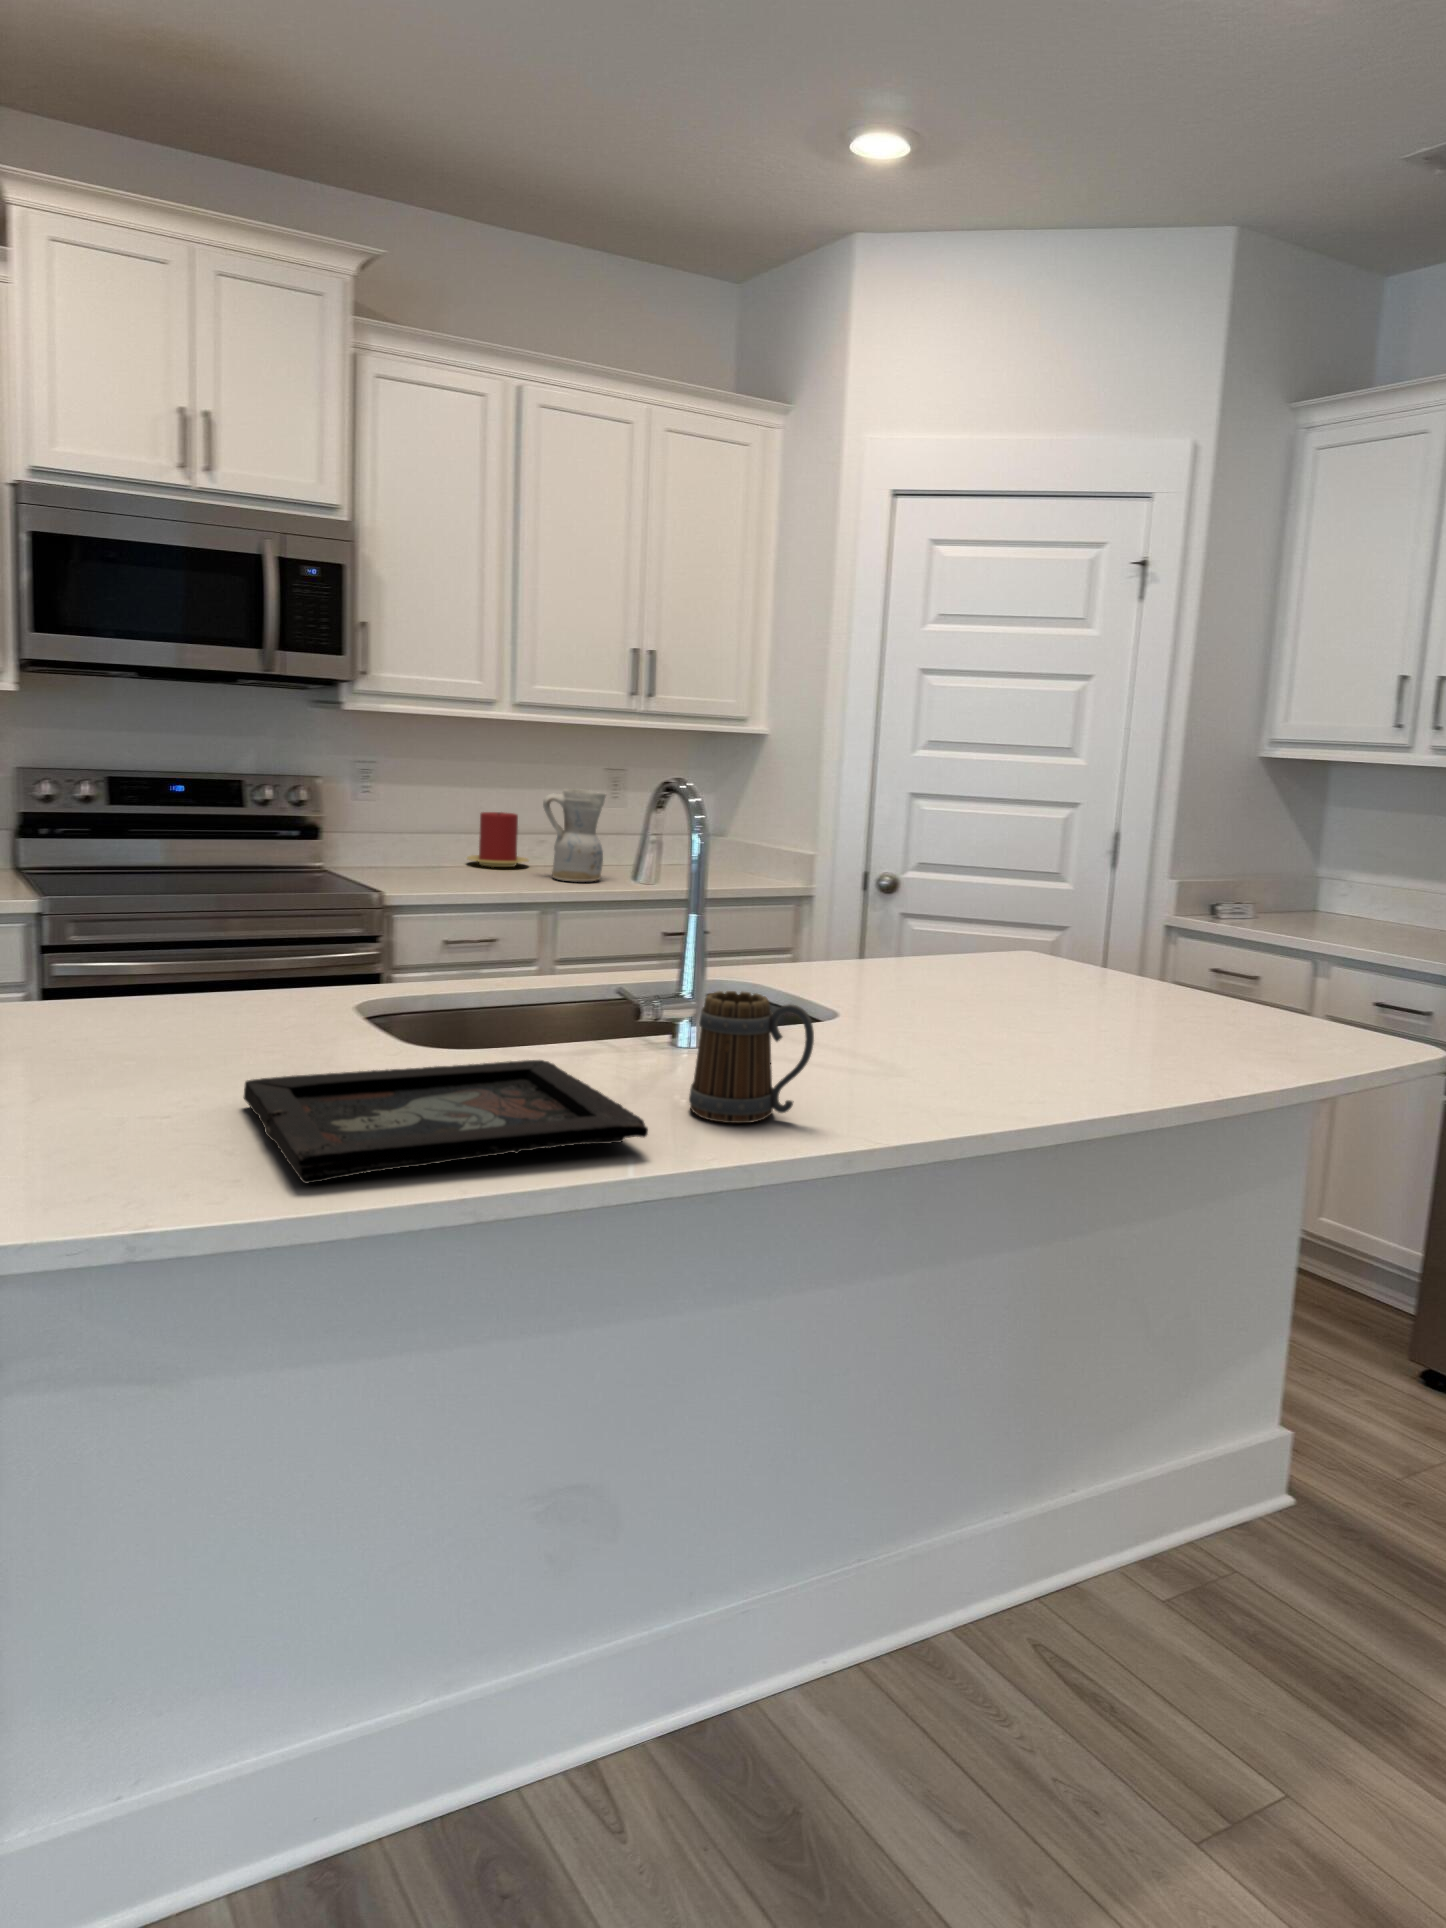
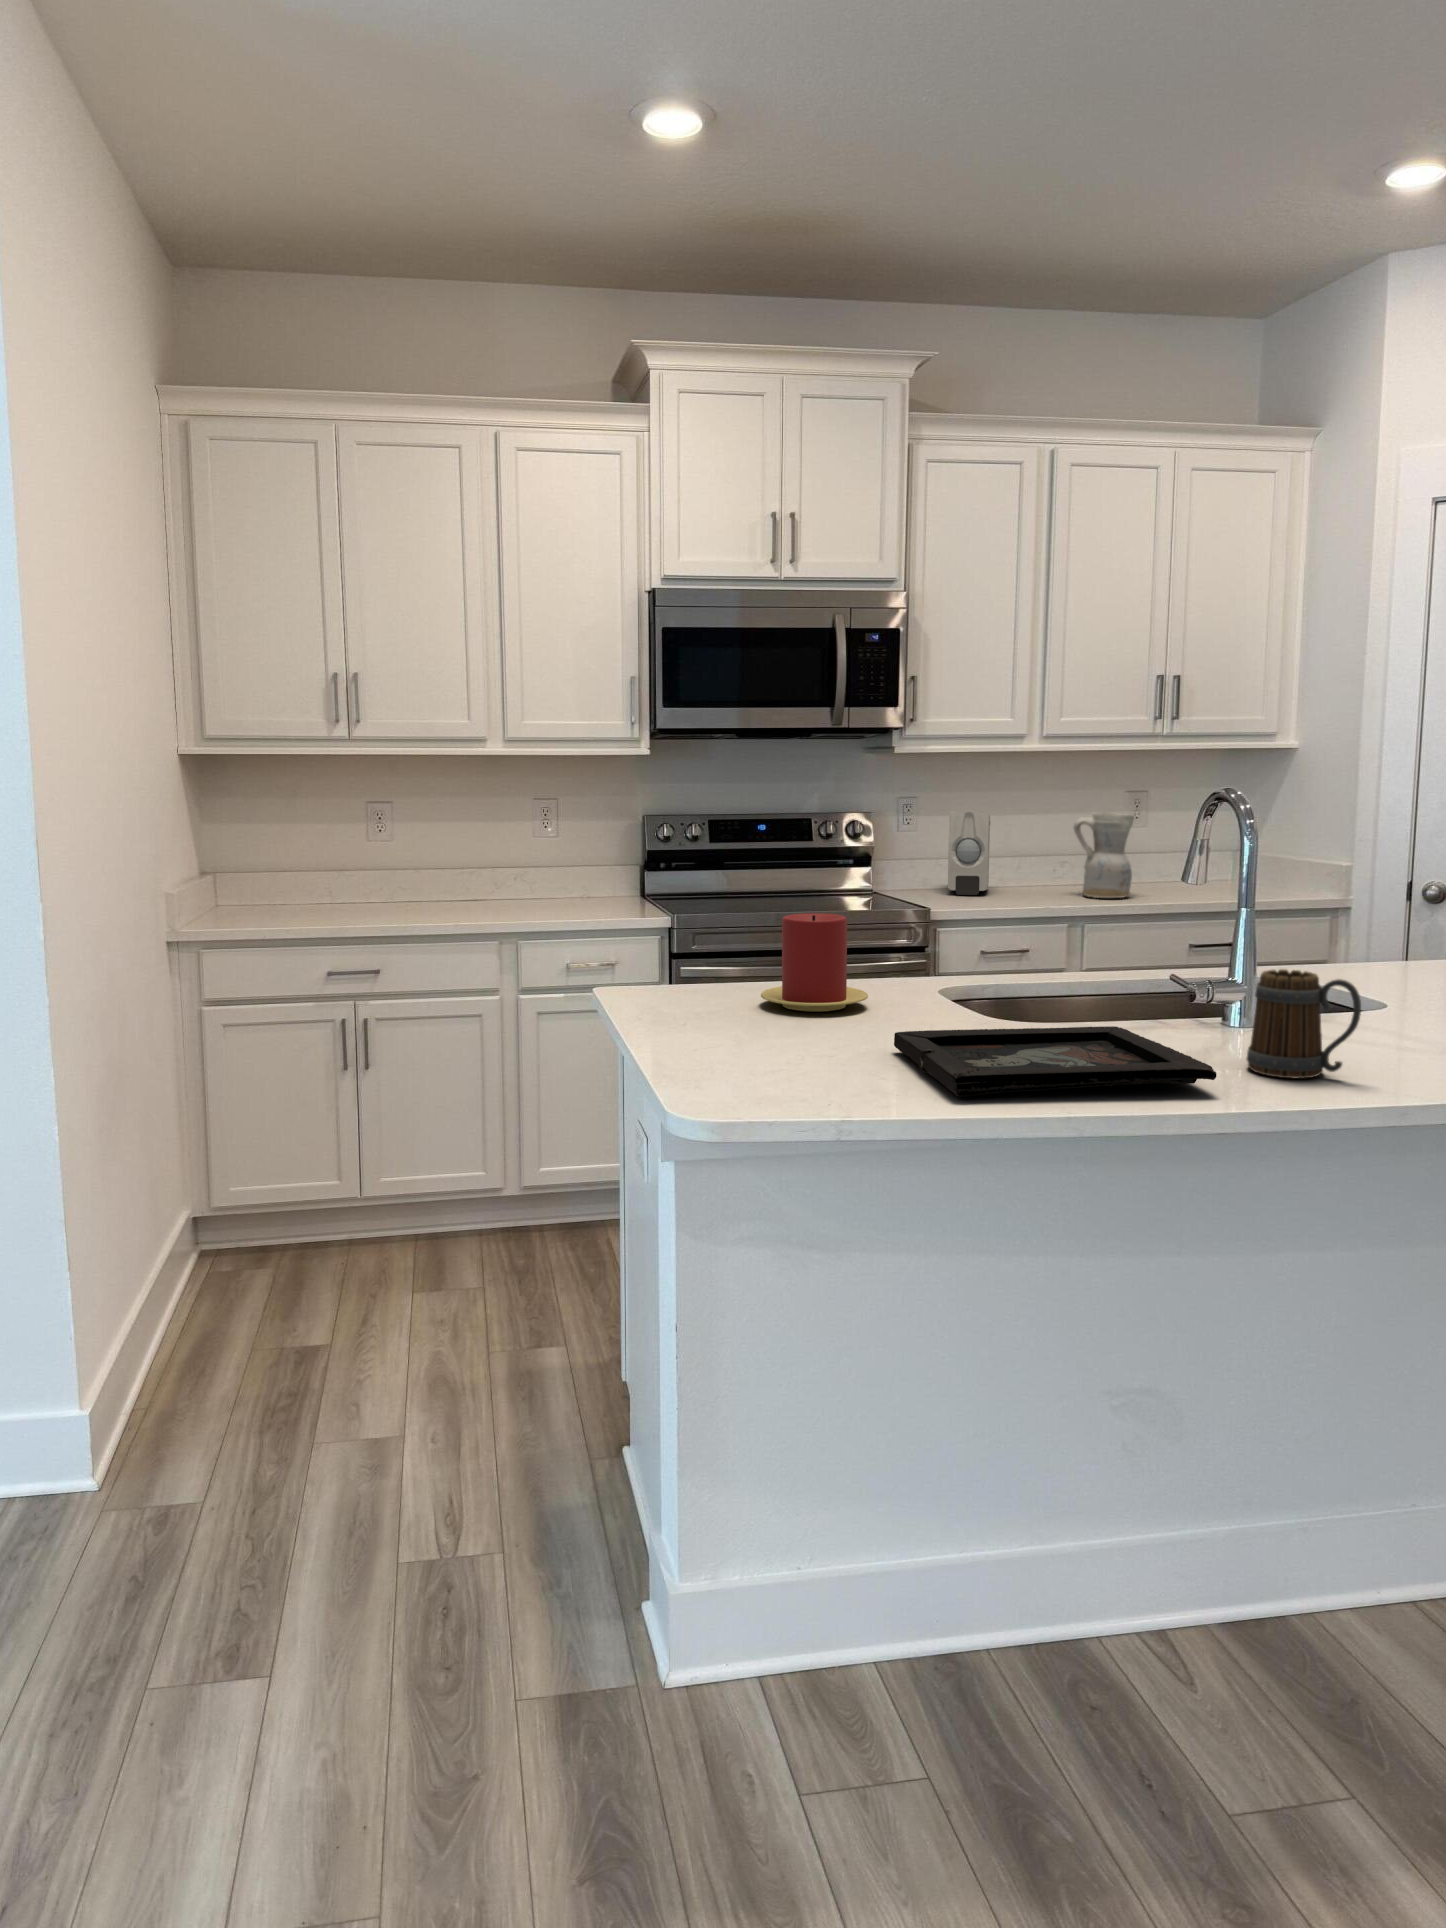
soap dispenser: none [404,781,454,875] -> present [948,811,990,895]
candle: present [467,812,528,867] -> present [761,913,868,1011]

